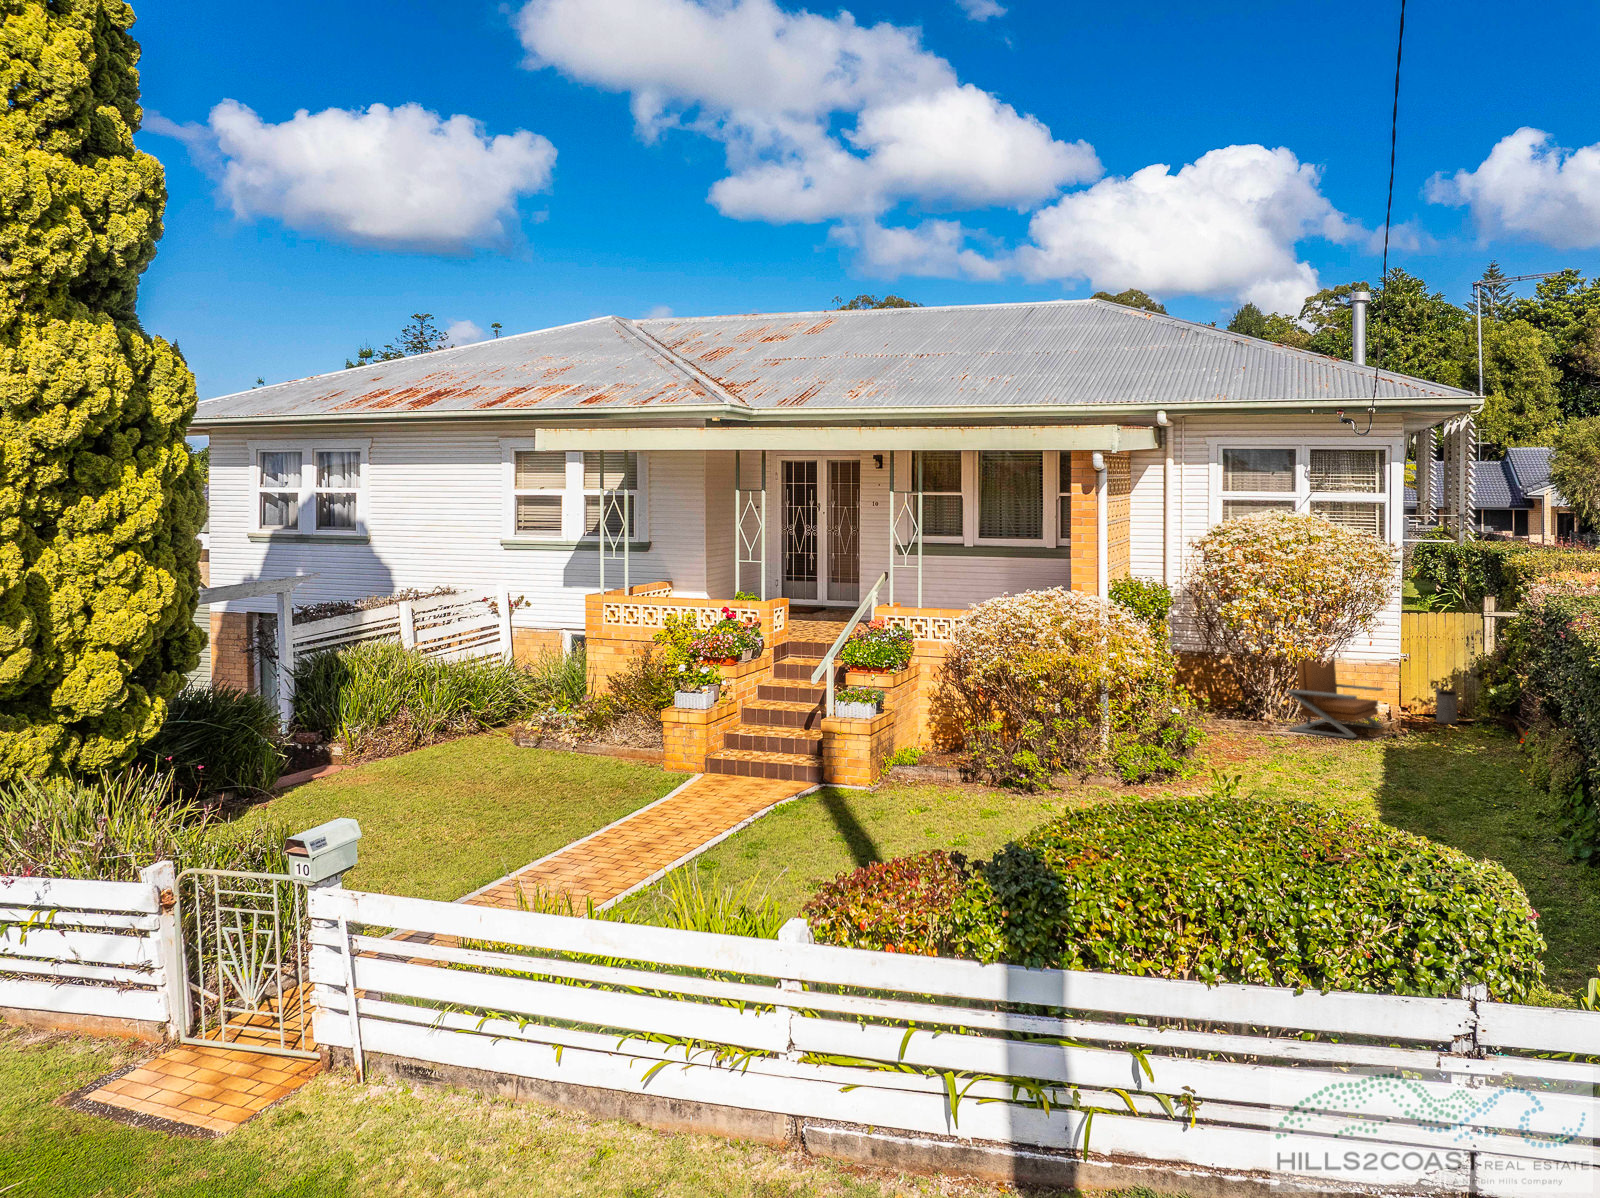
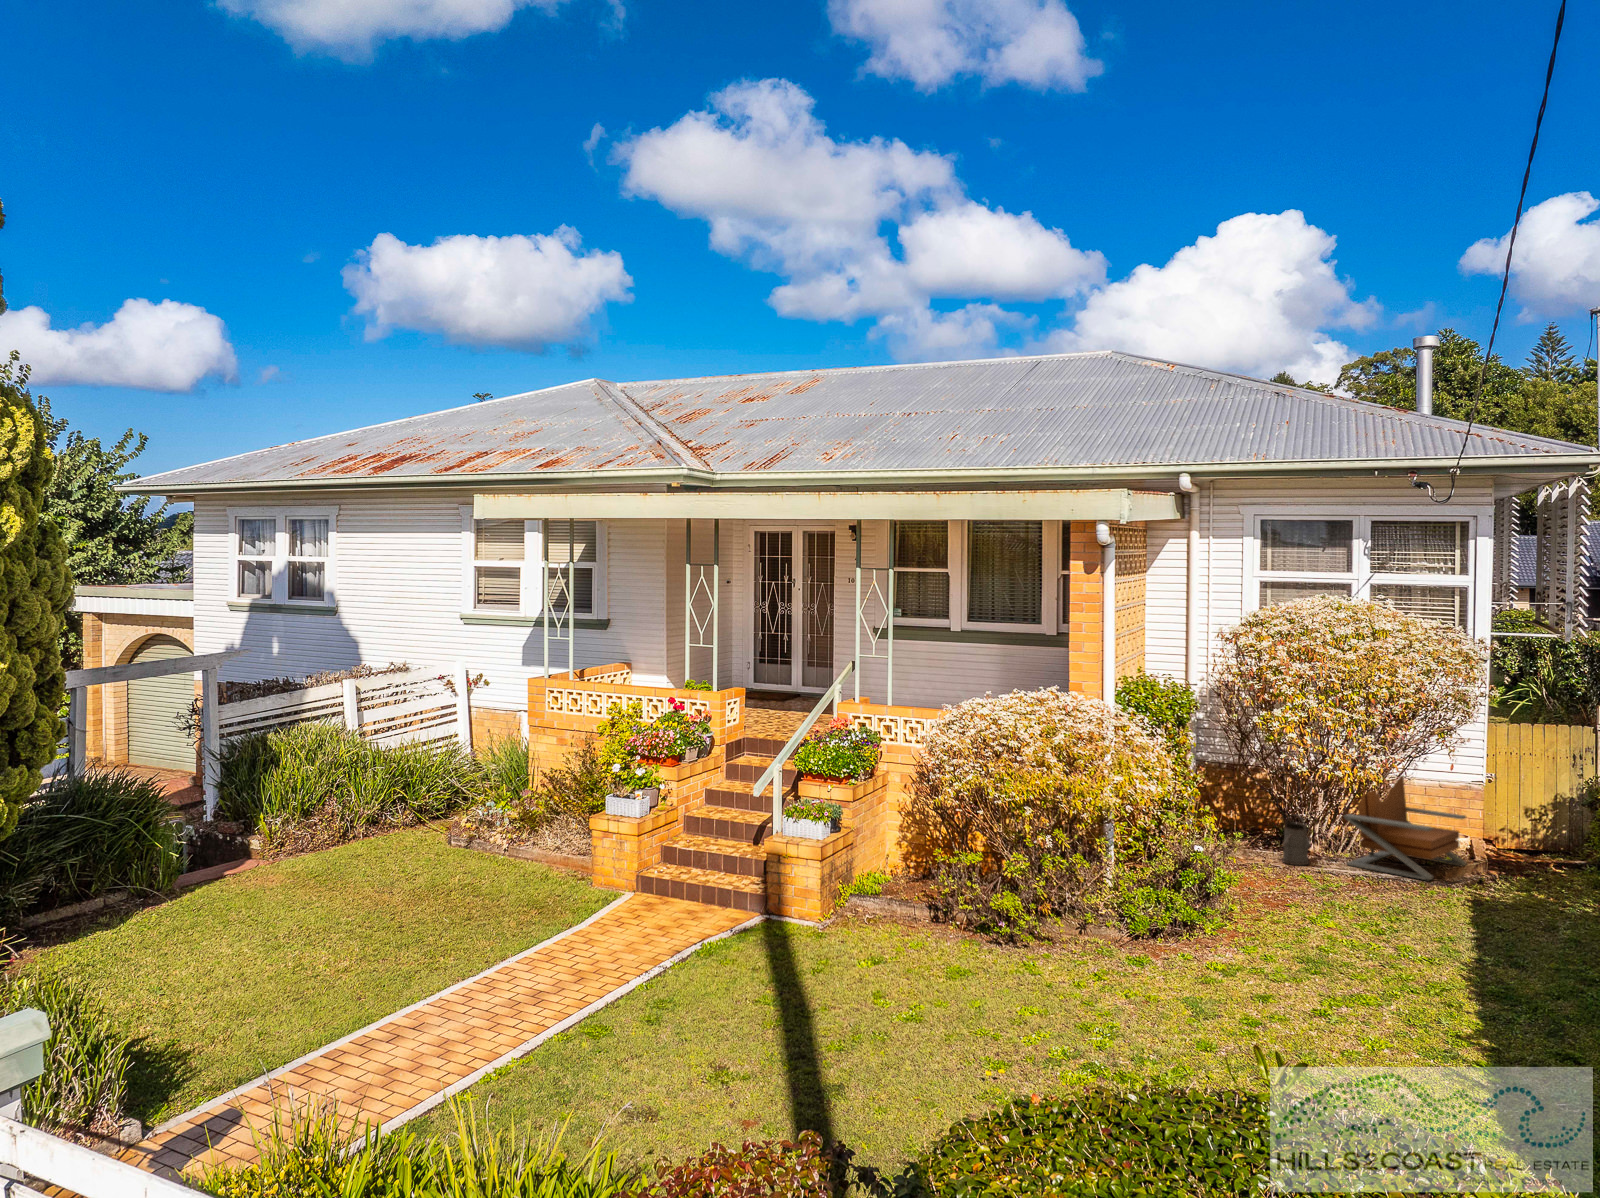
watering can: present [1435,684,1458,724] -> present [1282,815,1310,865]

